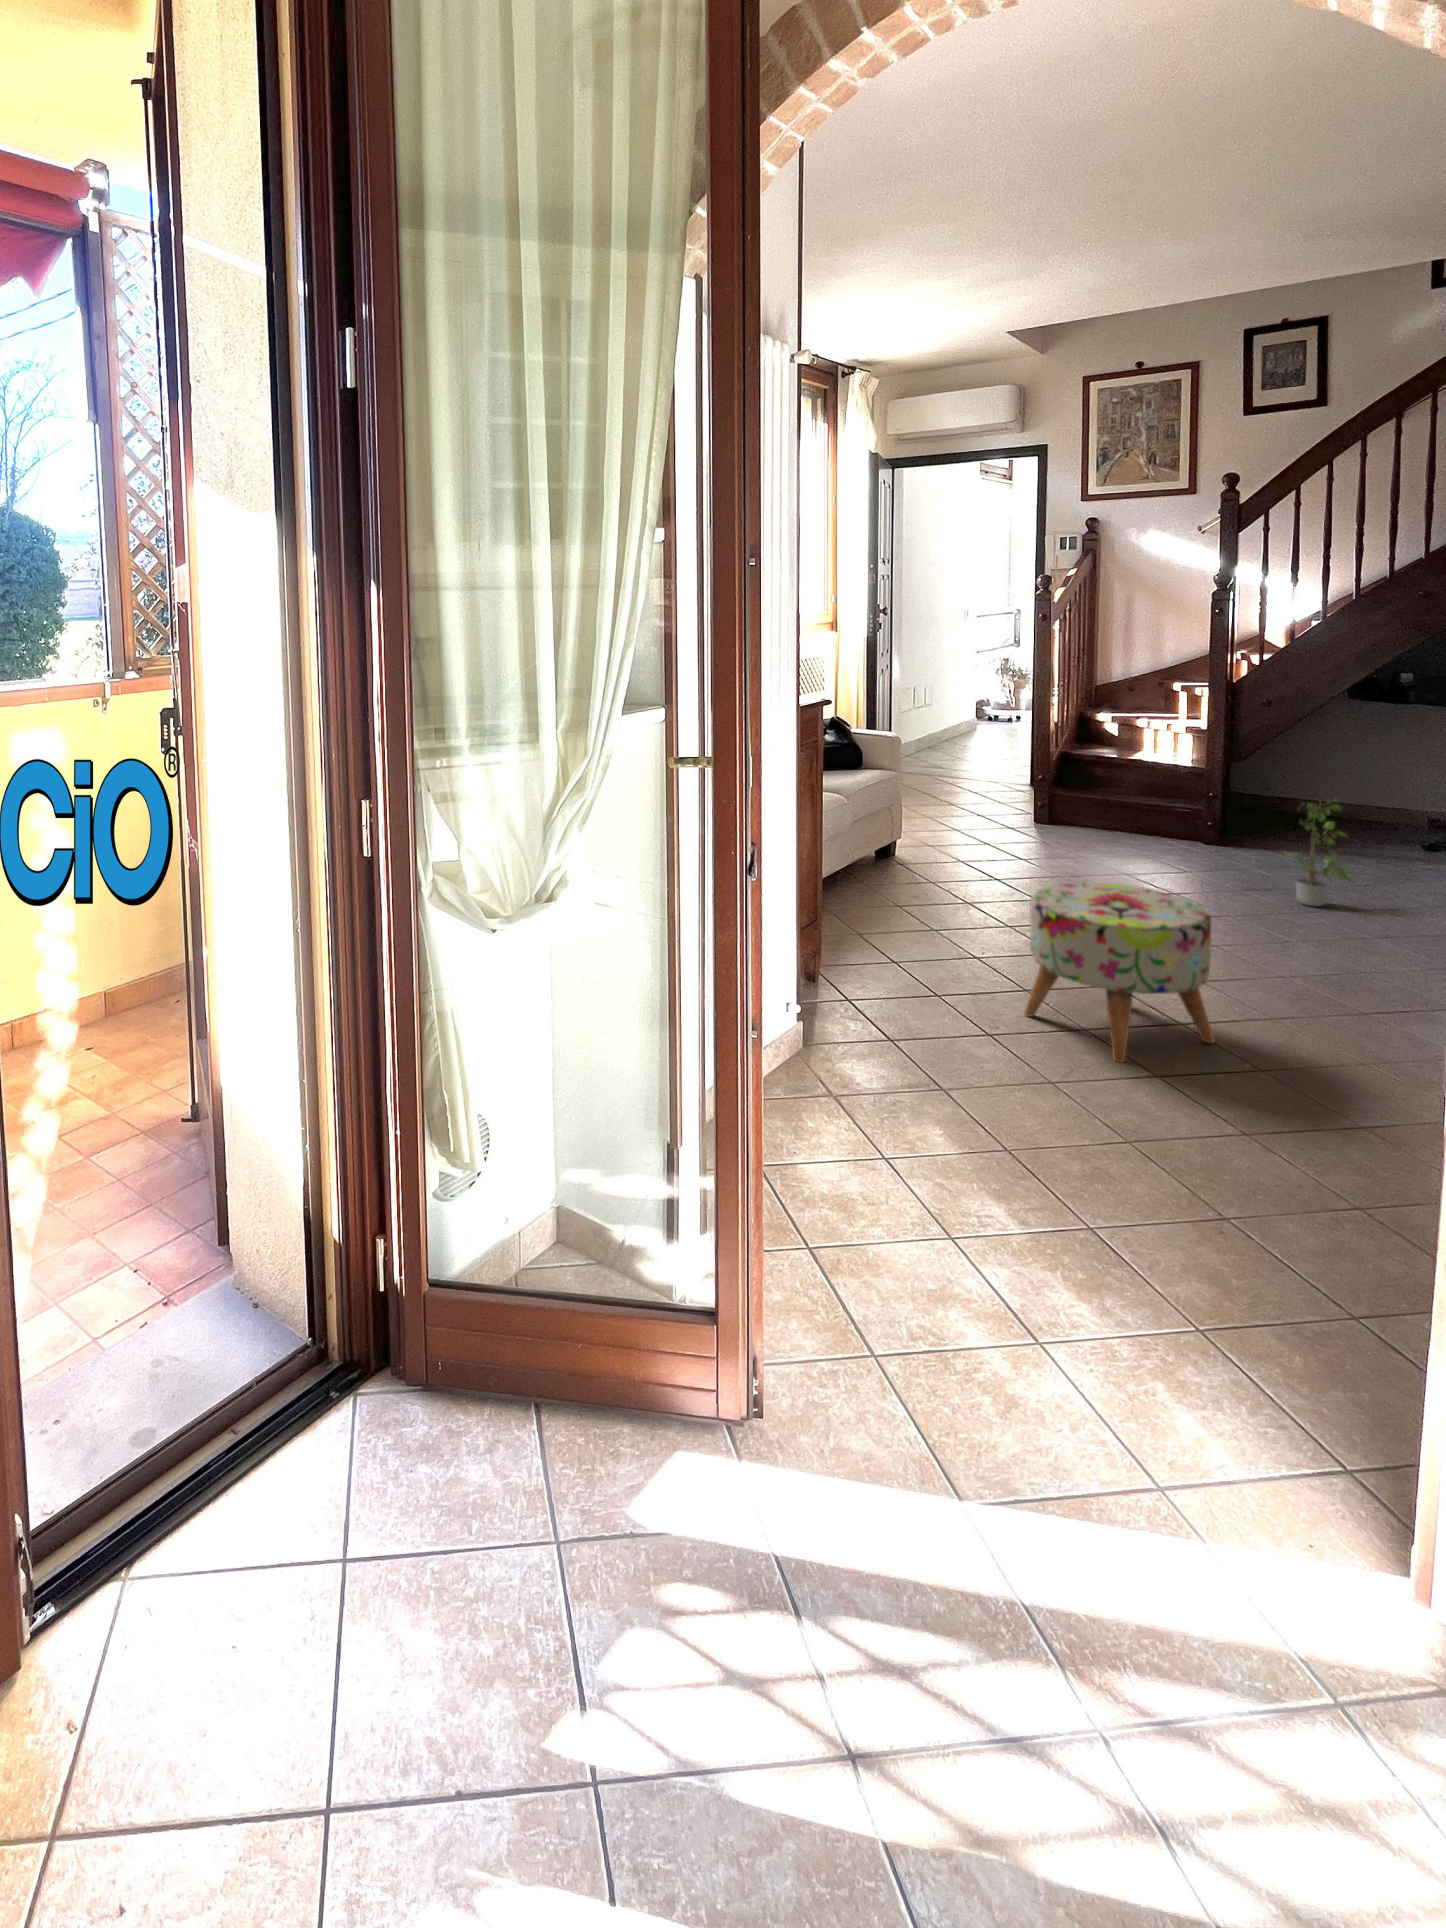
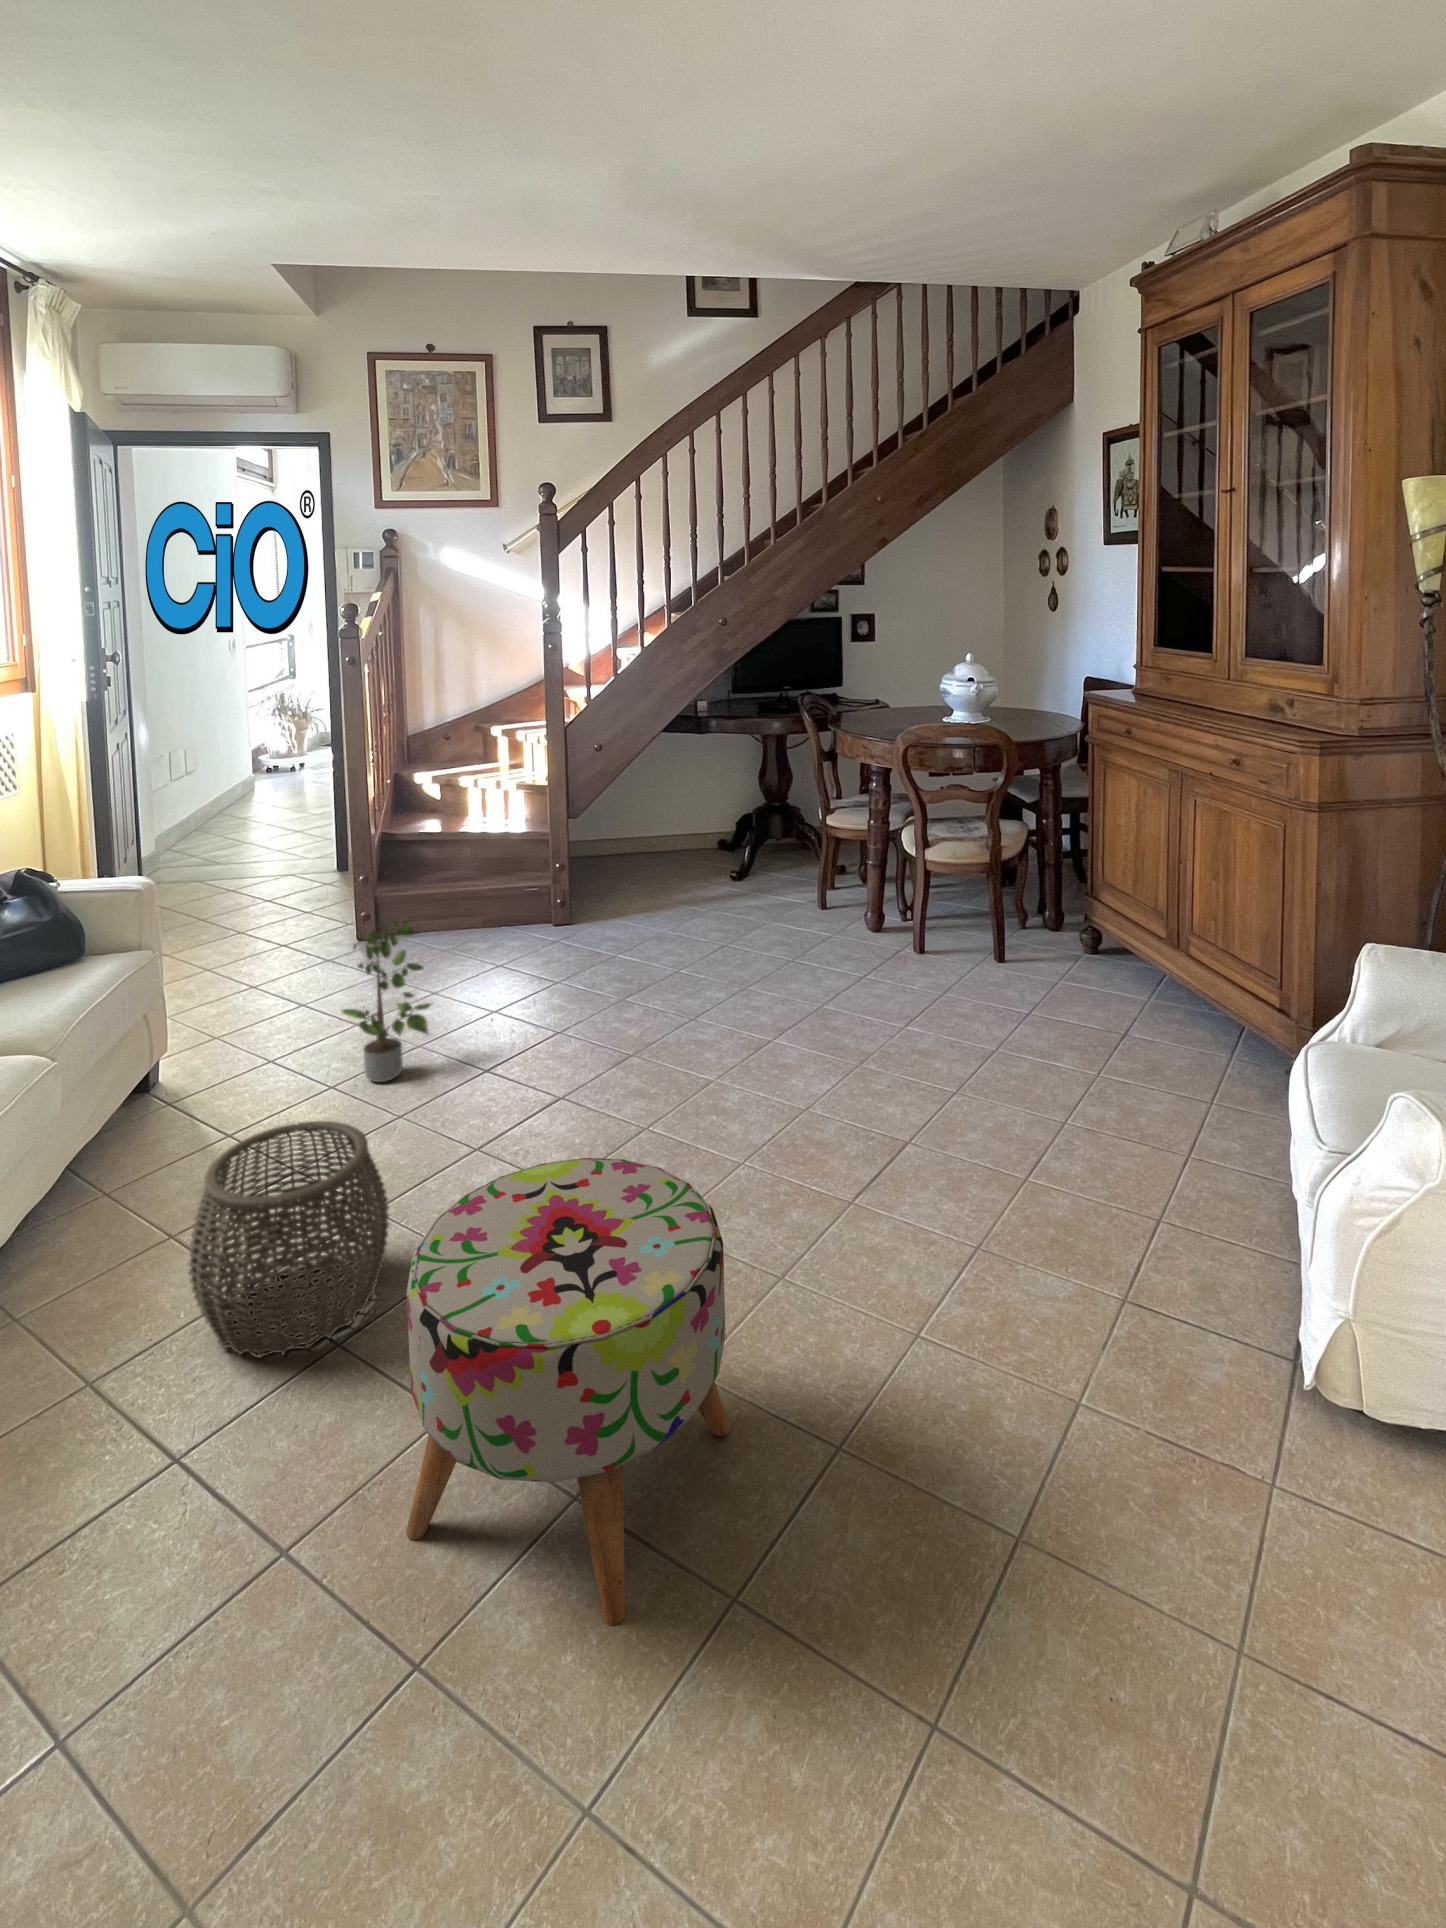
potted plant: present [1285,799,1352,907] -> present [342,919,431,1082]
woven basket: none [929,858,1033,960] -> present [189,1121,389,1357]

